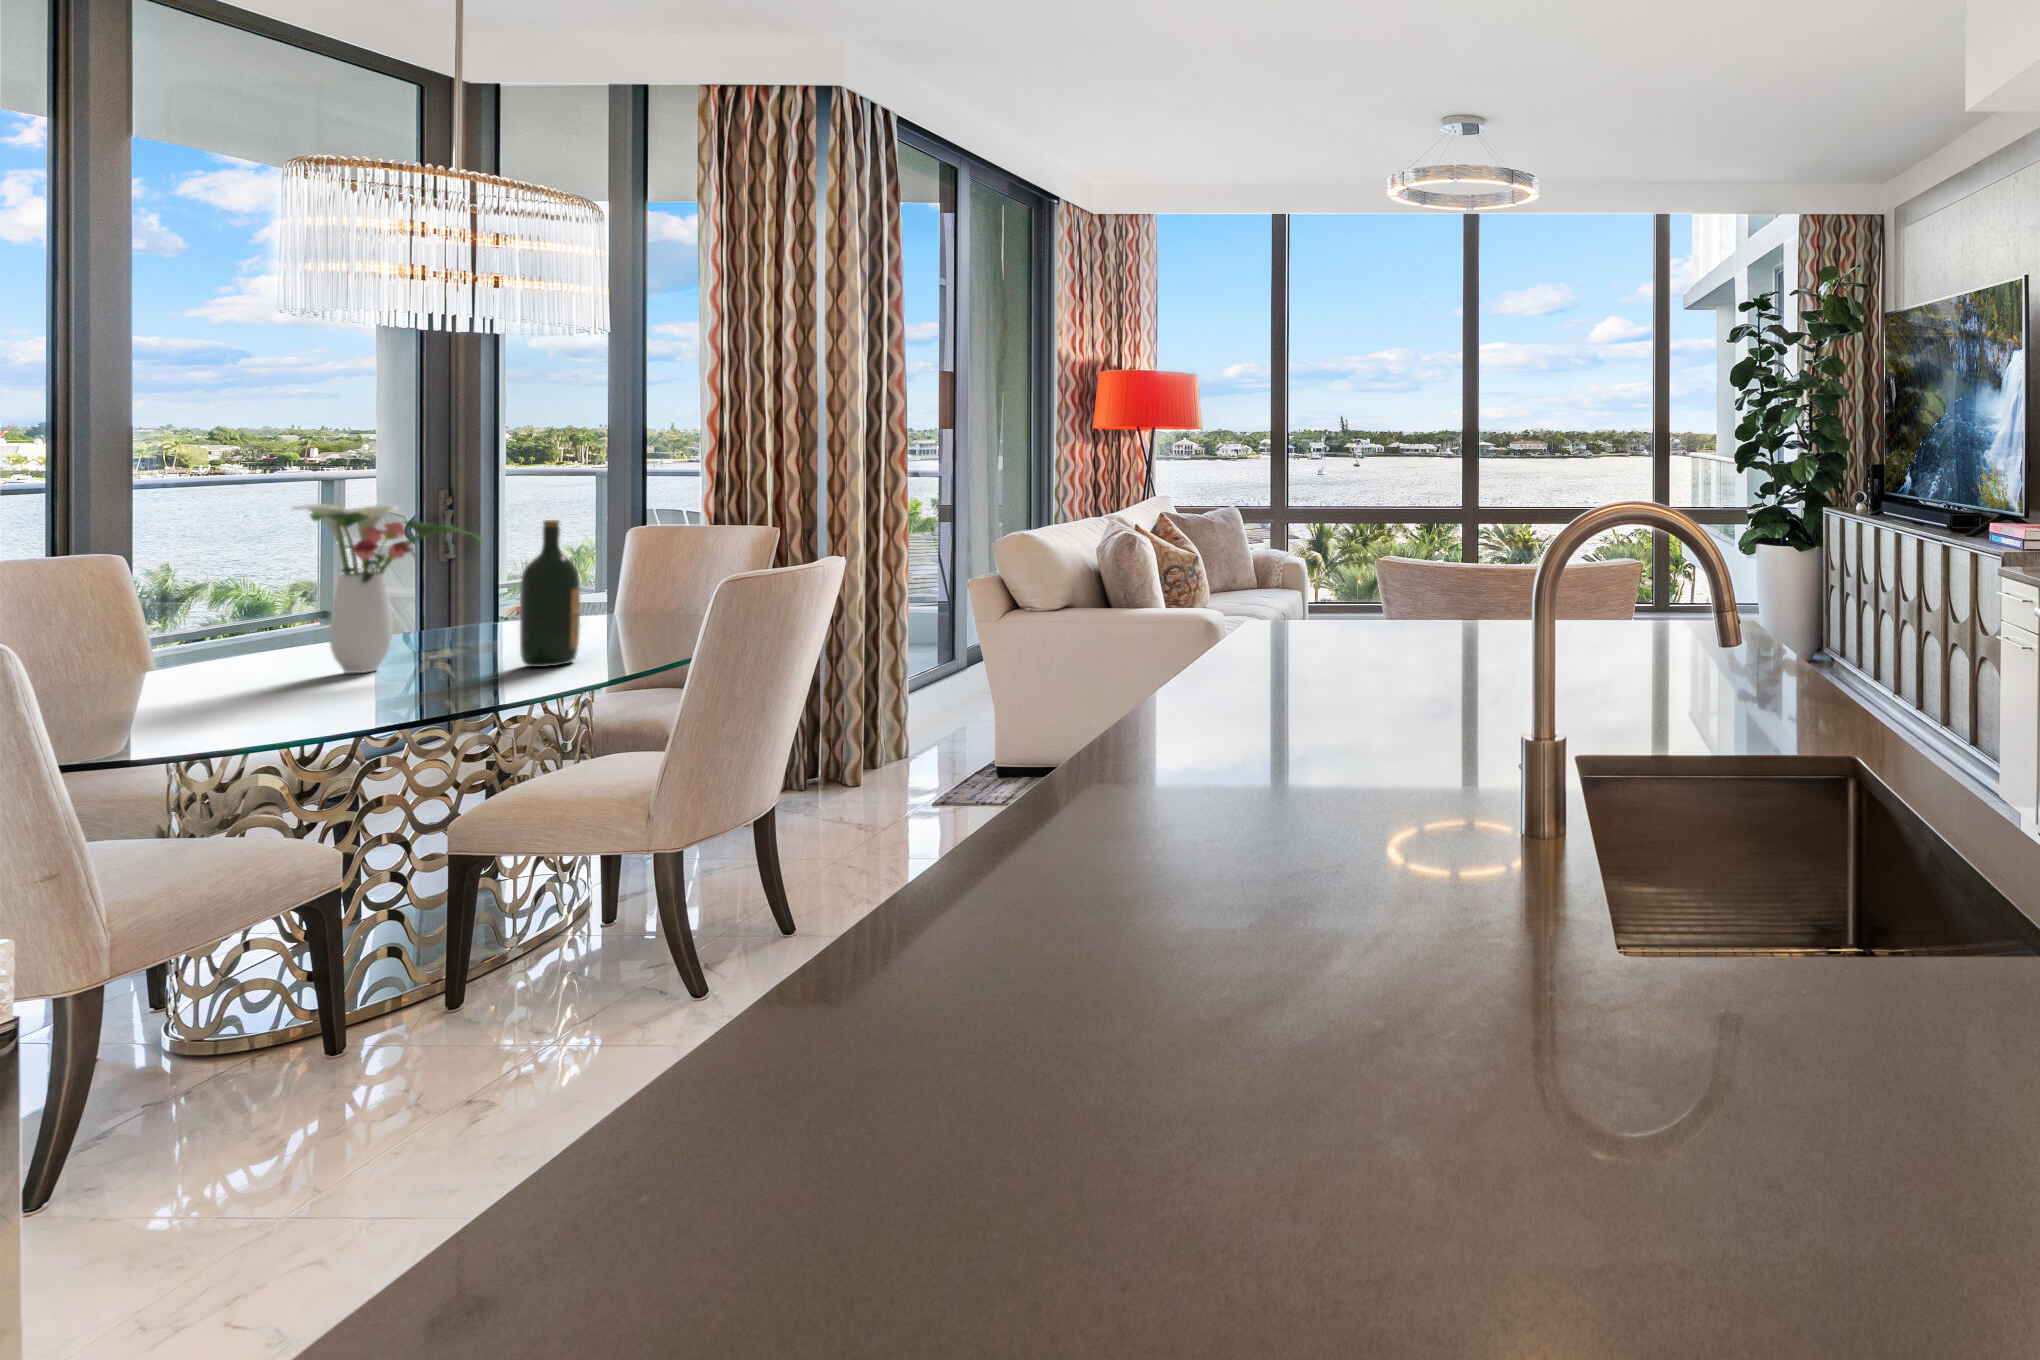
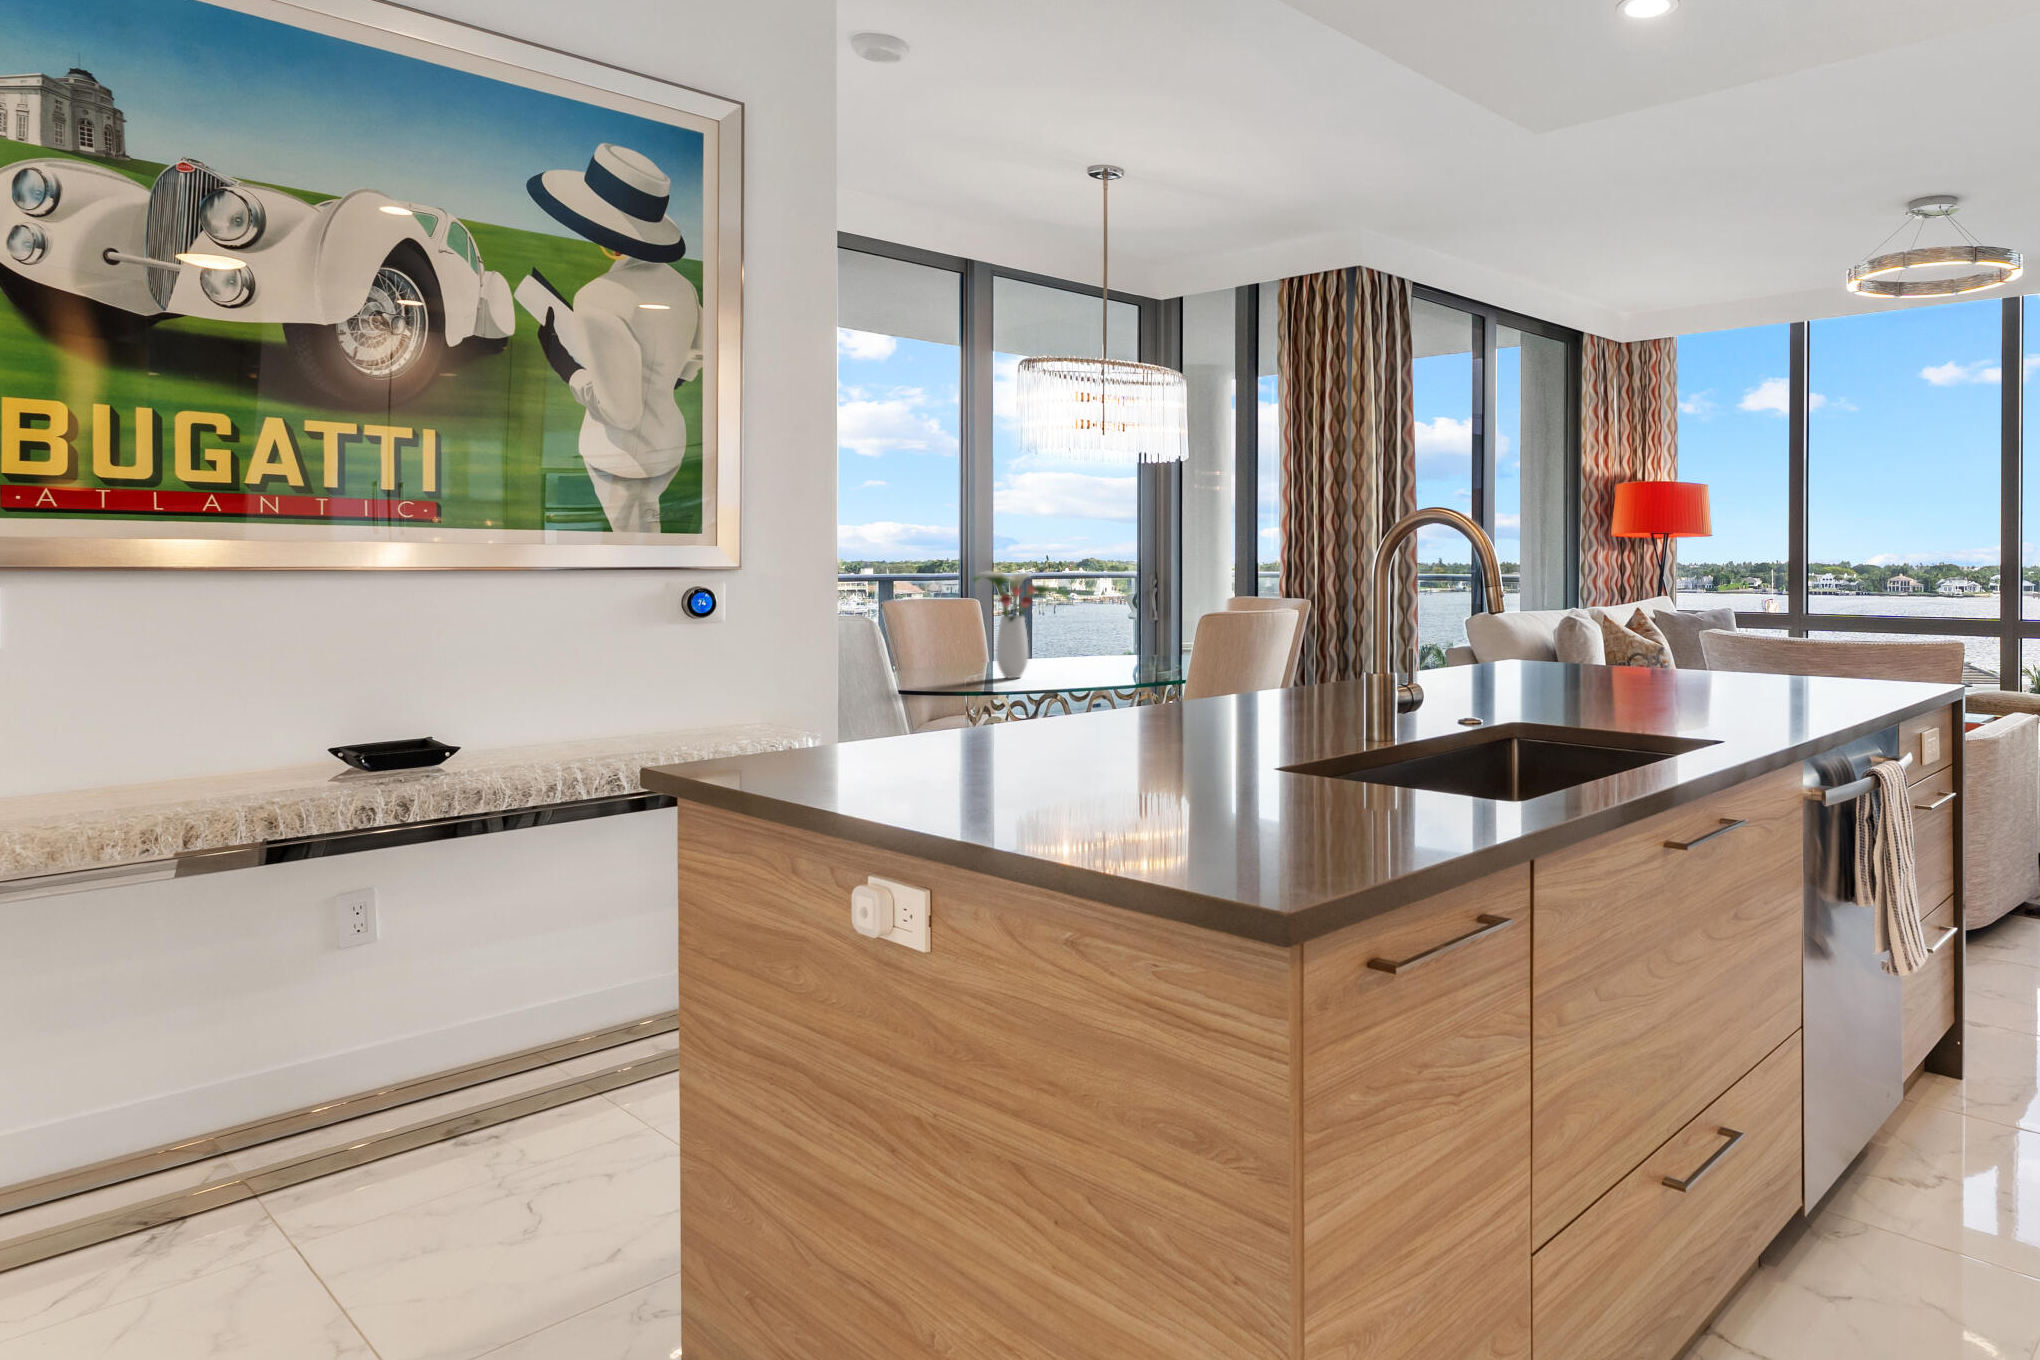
wine bottle: present [520,520,580,667] -> none [1076,586,1111,684]

